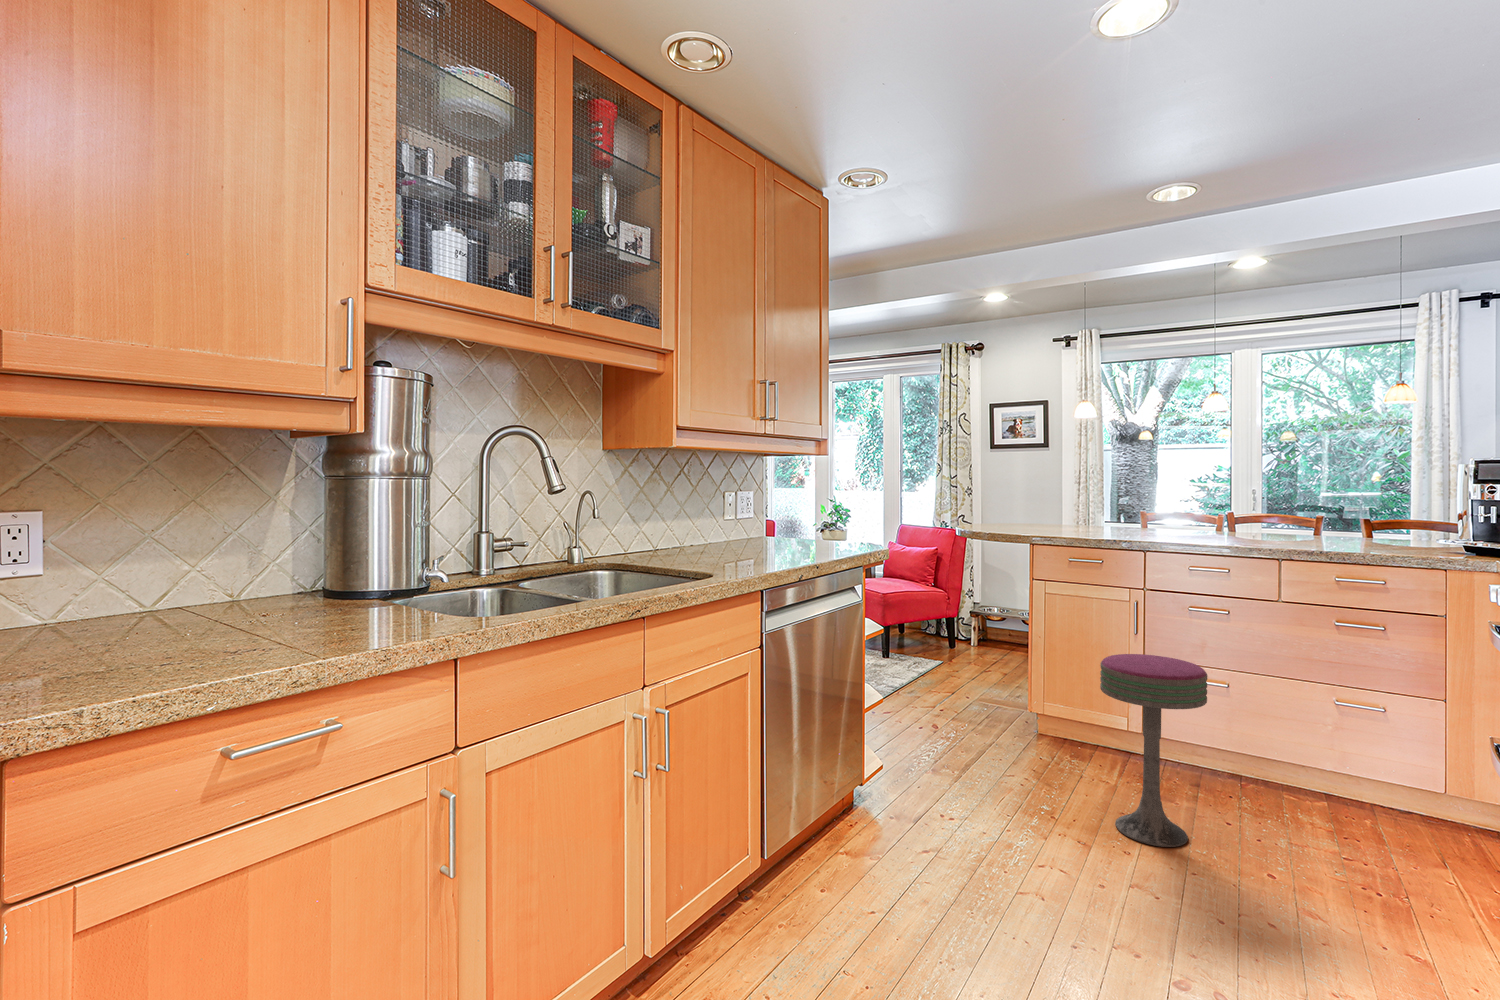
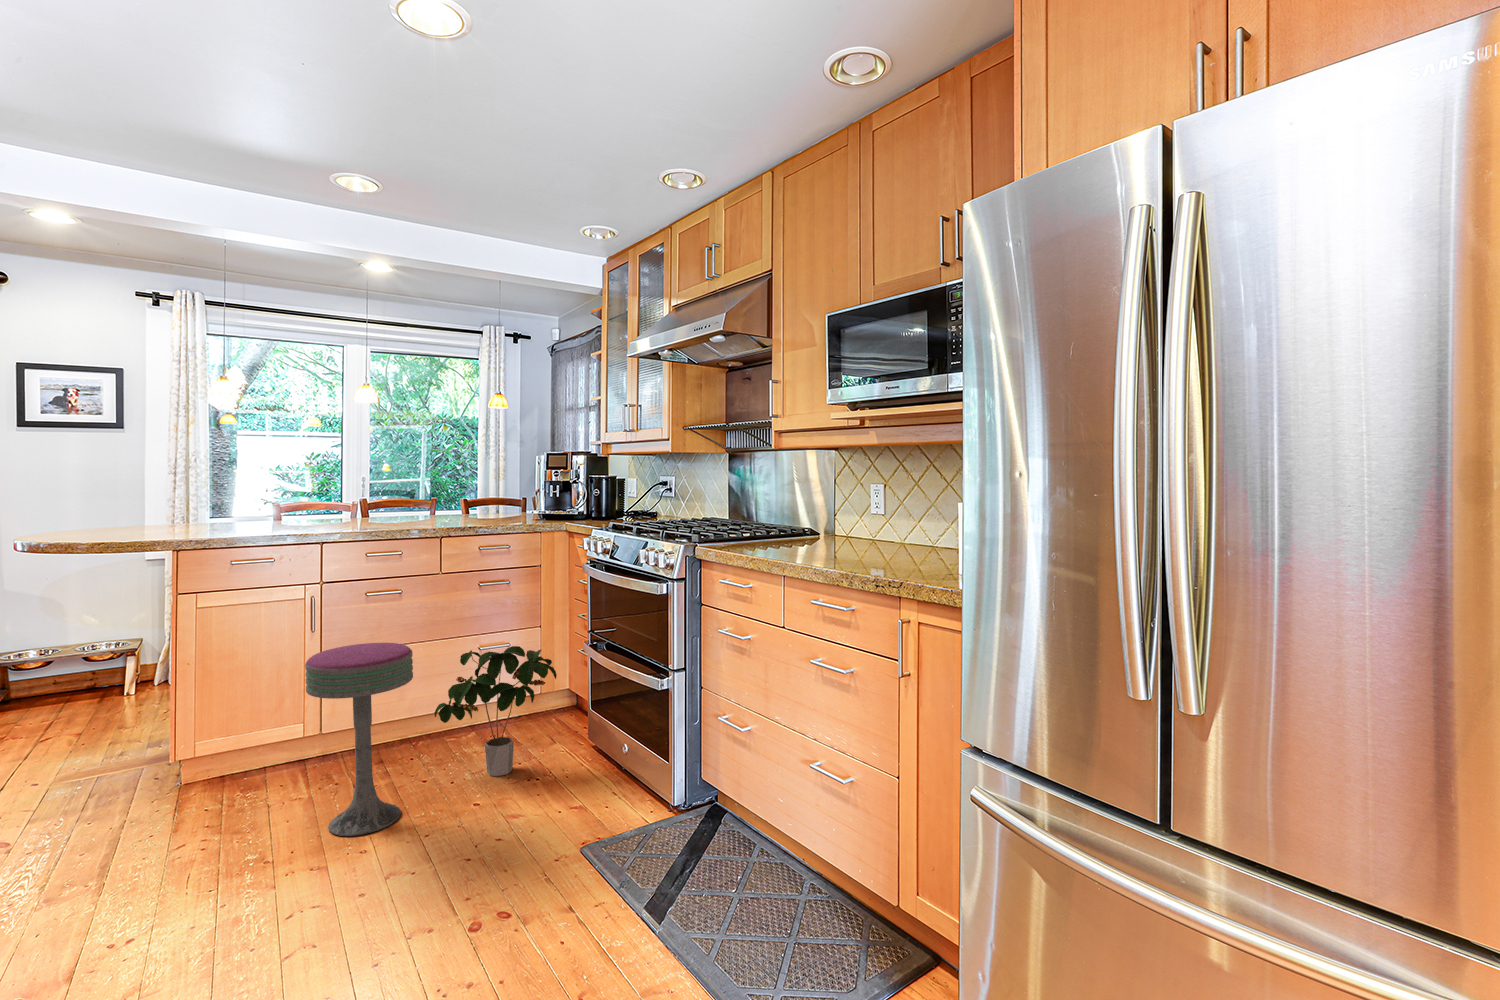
potted plant: none [1245,697,1428,864] -> present [434,646,557,776]

